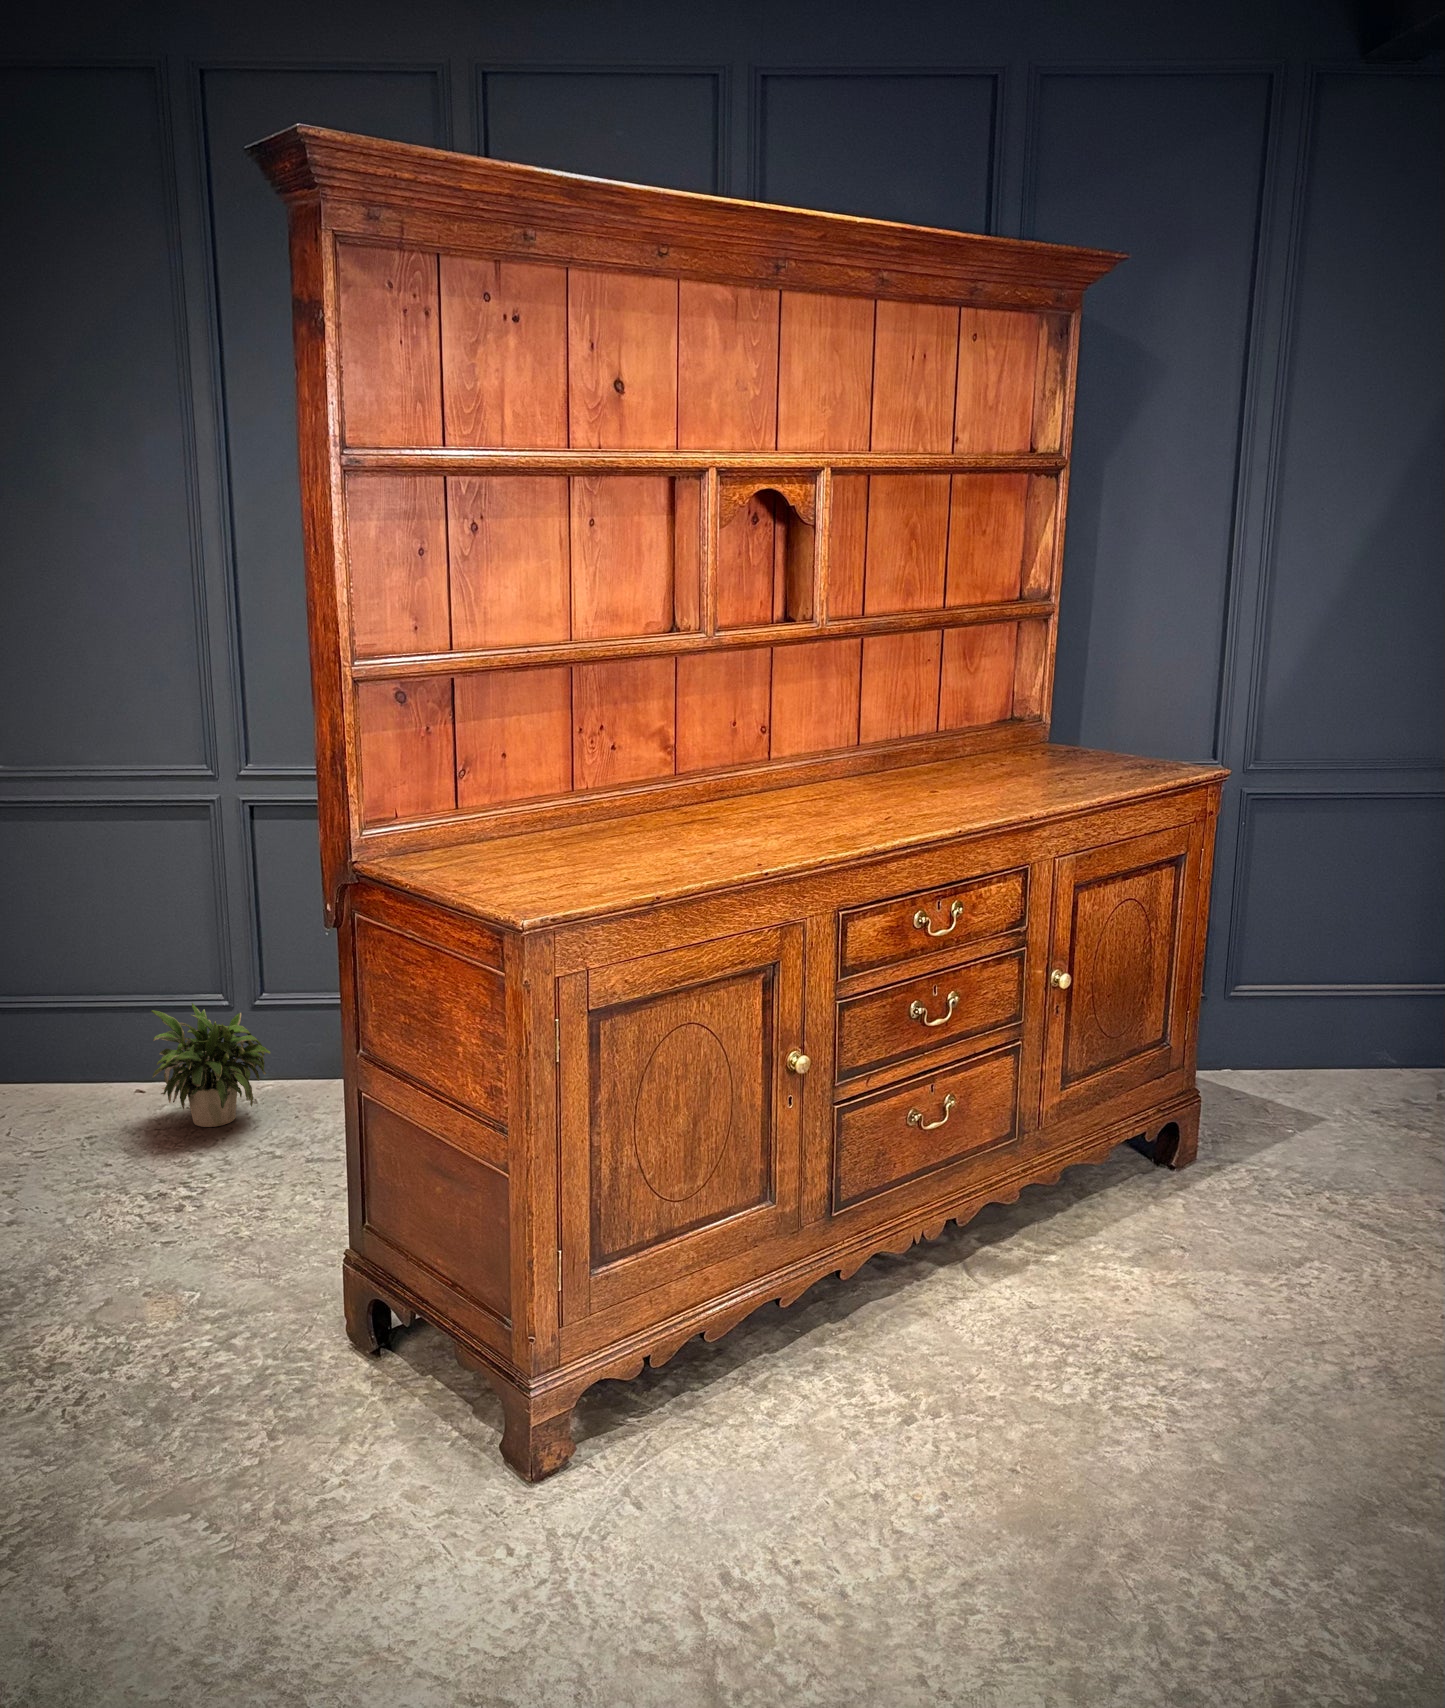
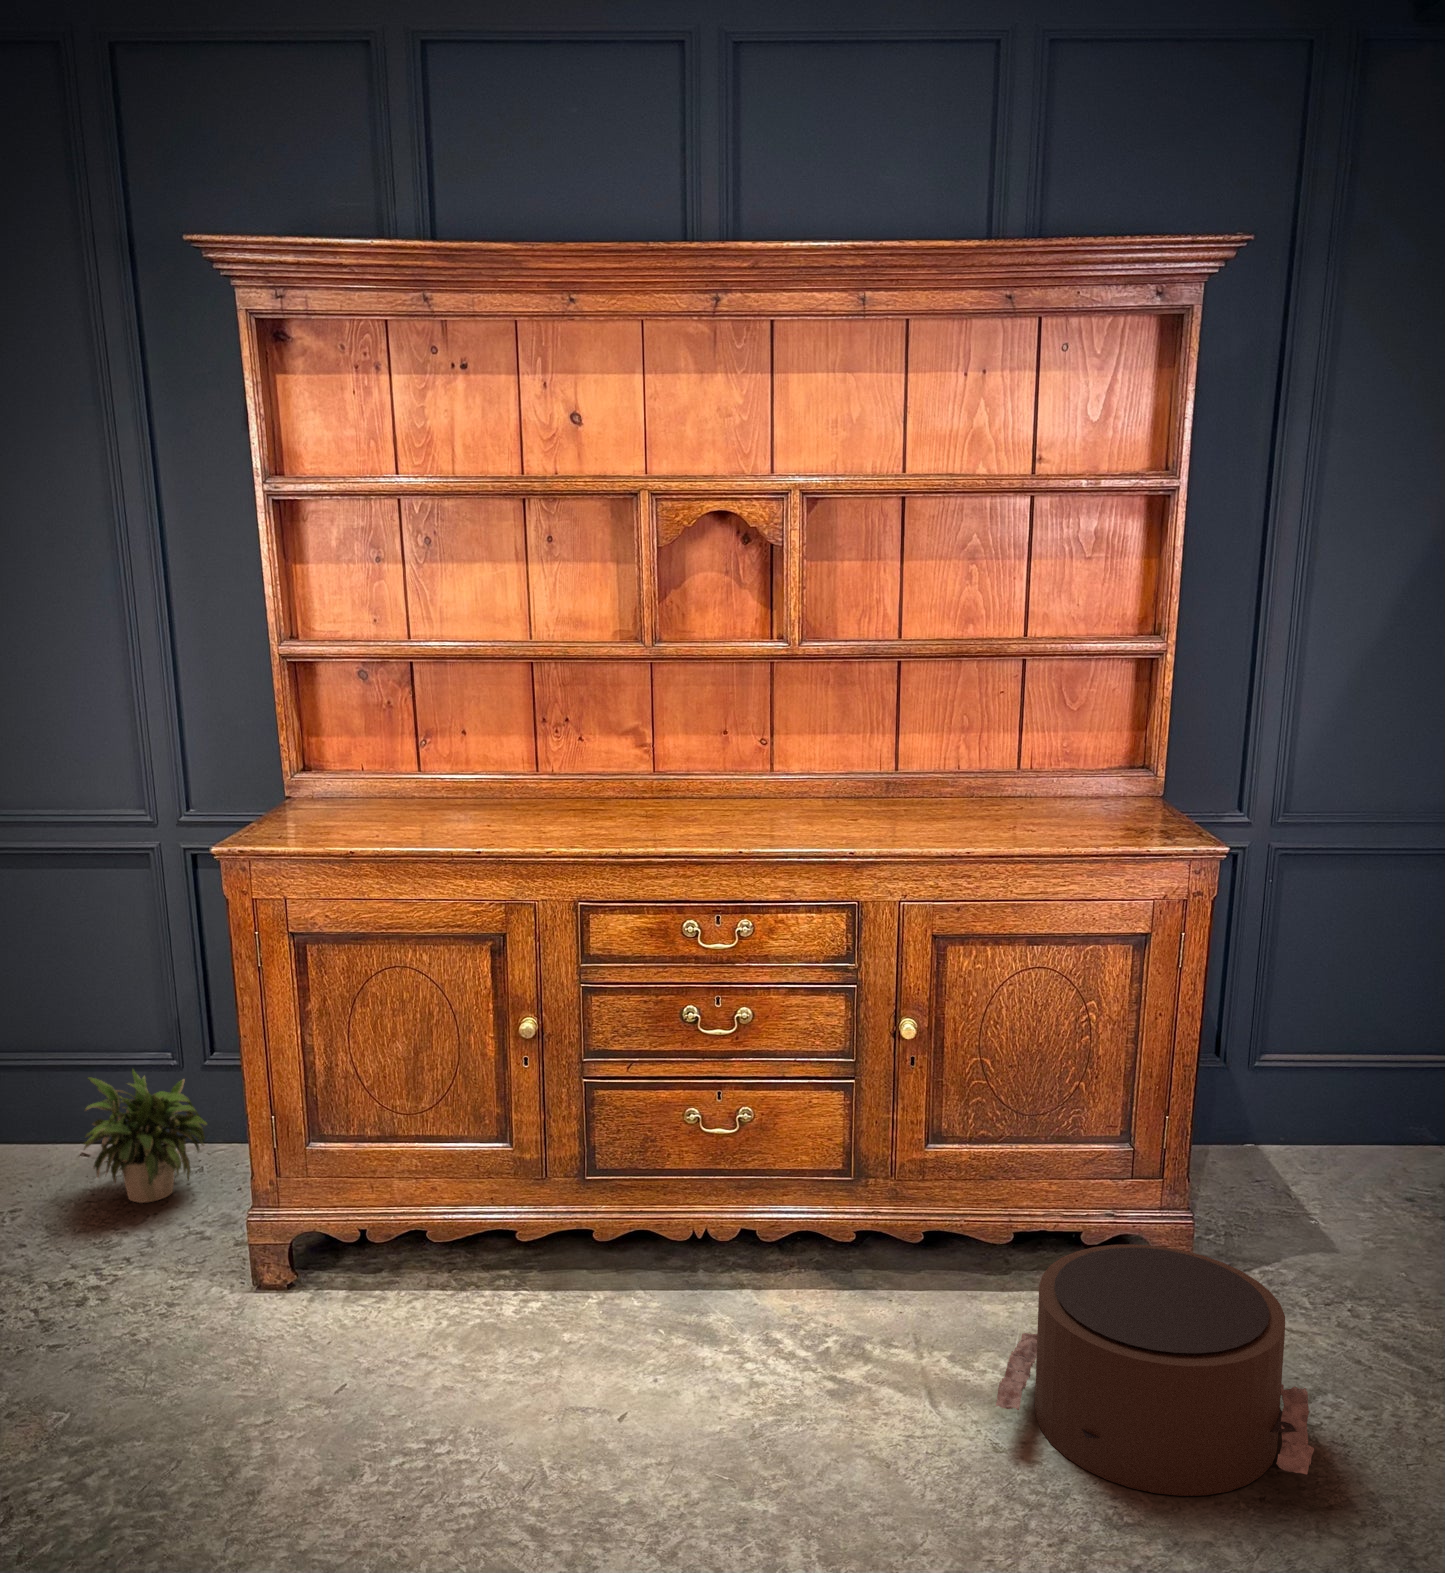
pouf: none [1032,1136,1305,1335] -> present [996,1244,1314,1496]

